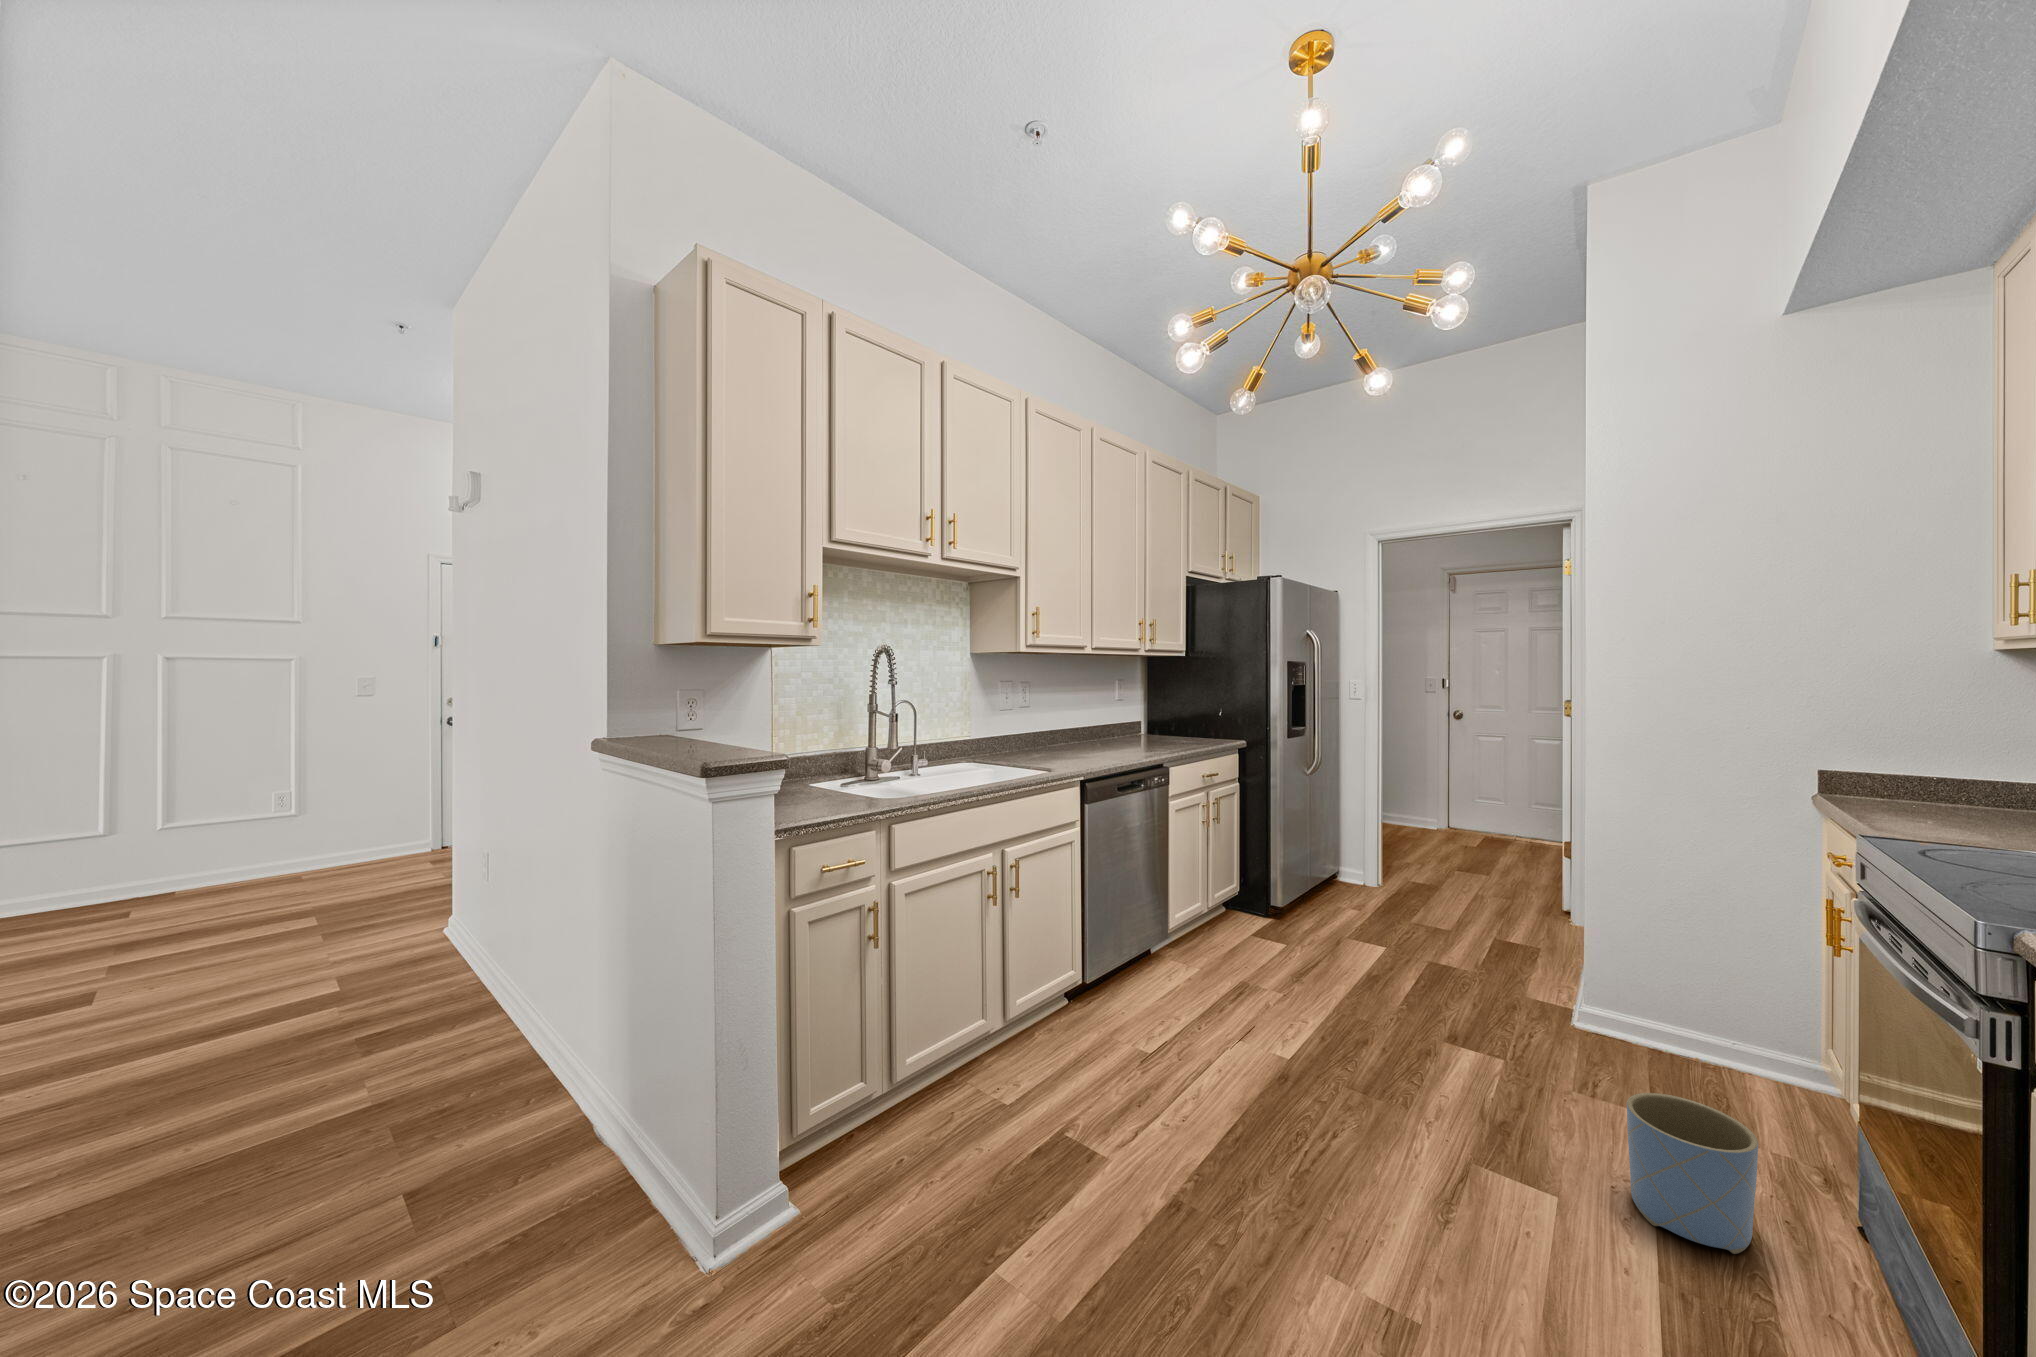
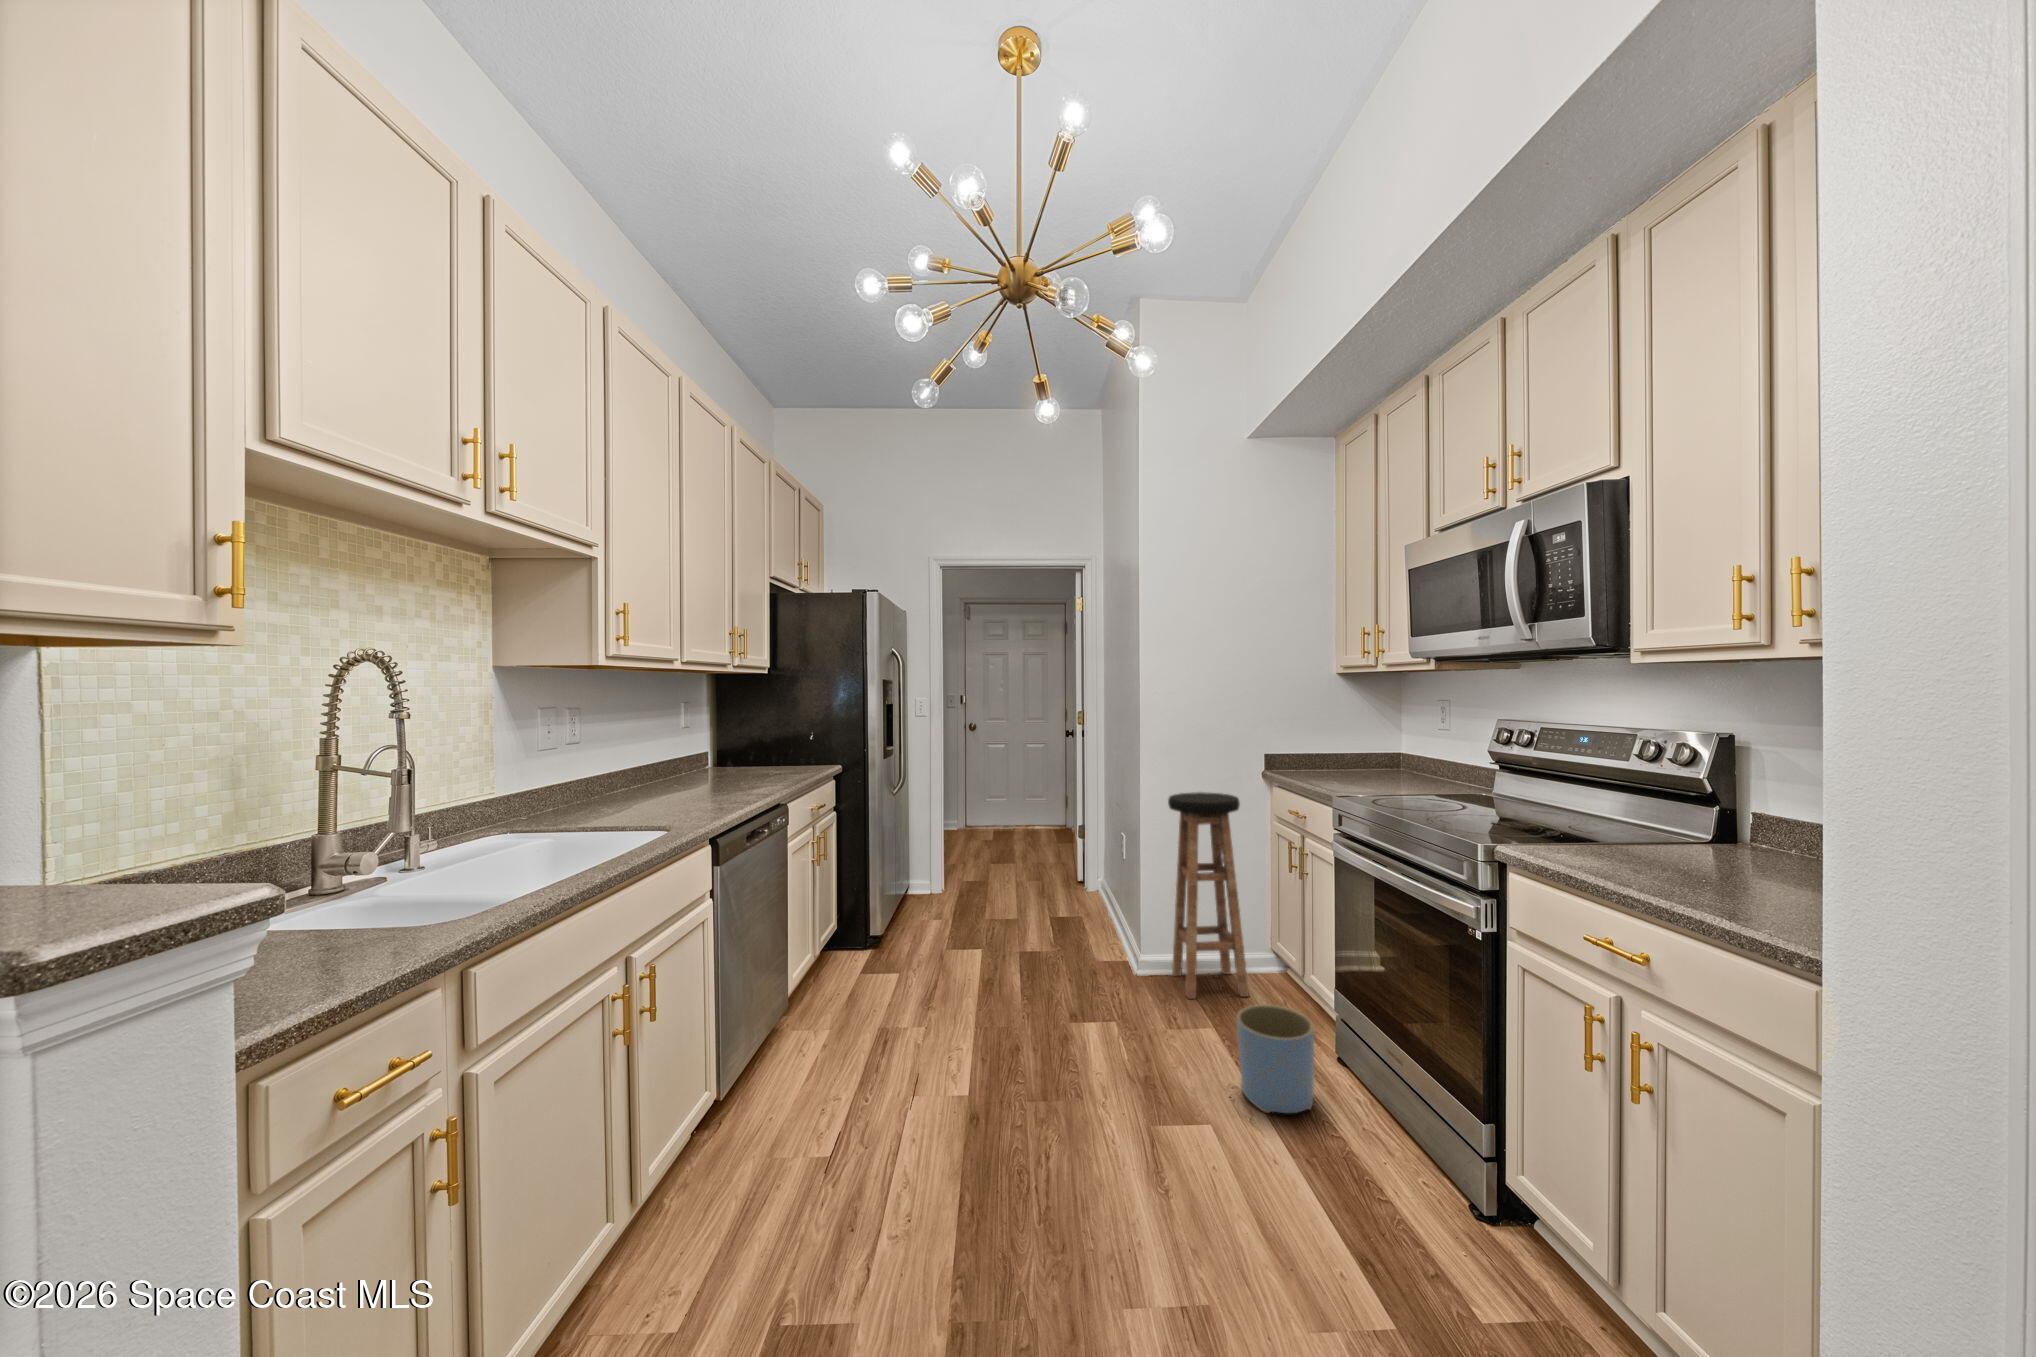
bar stool: none [1629,814,1758,1111] -> present [1168,792,1249,999]

